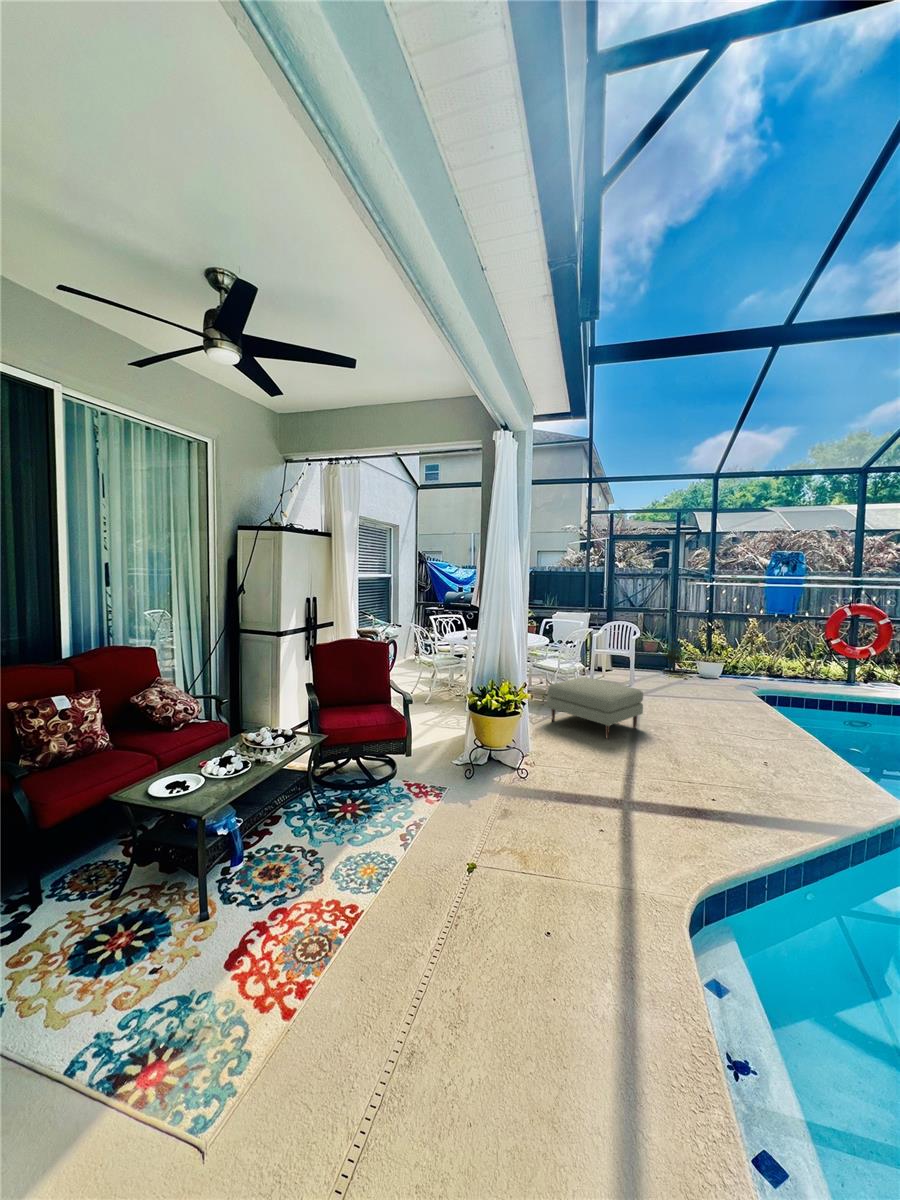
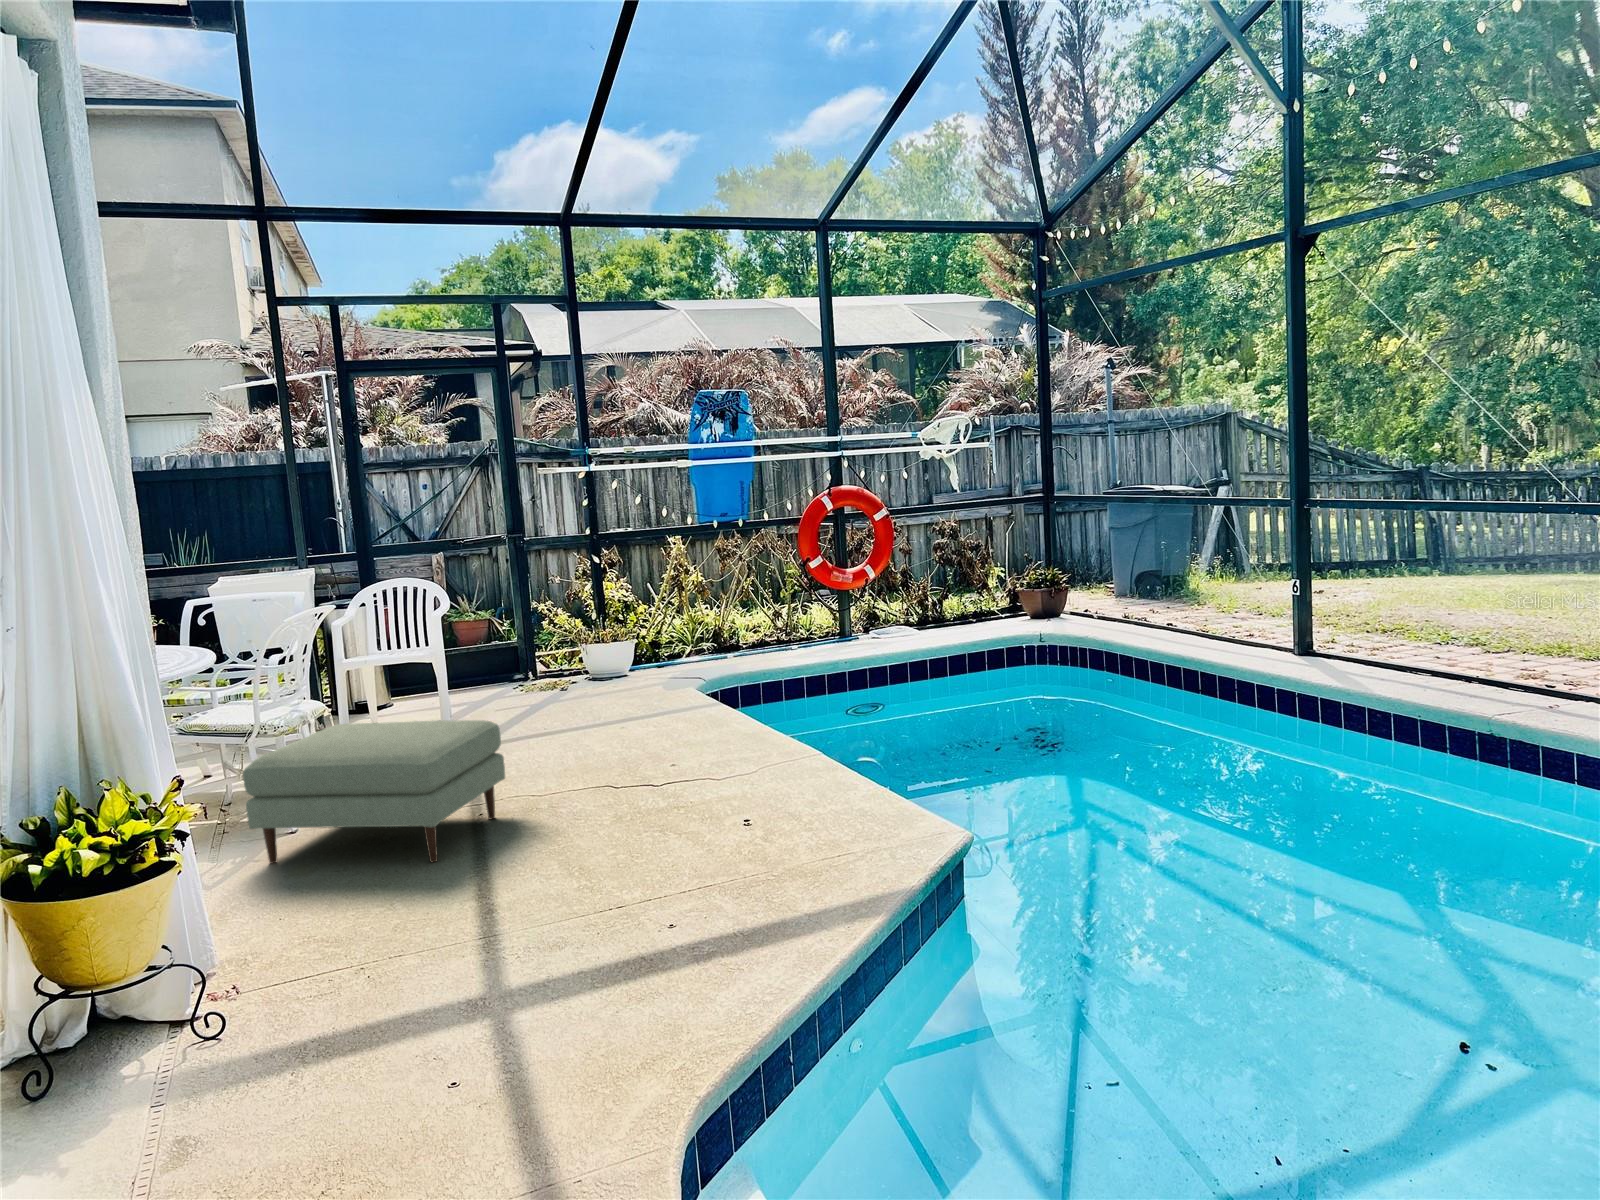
potted tree: present [663,640,683,675] -> none [503,603,556,688]

